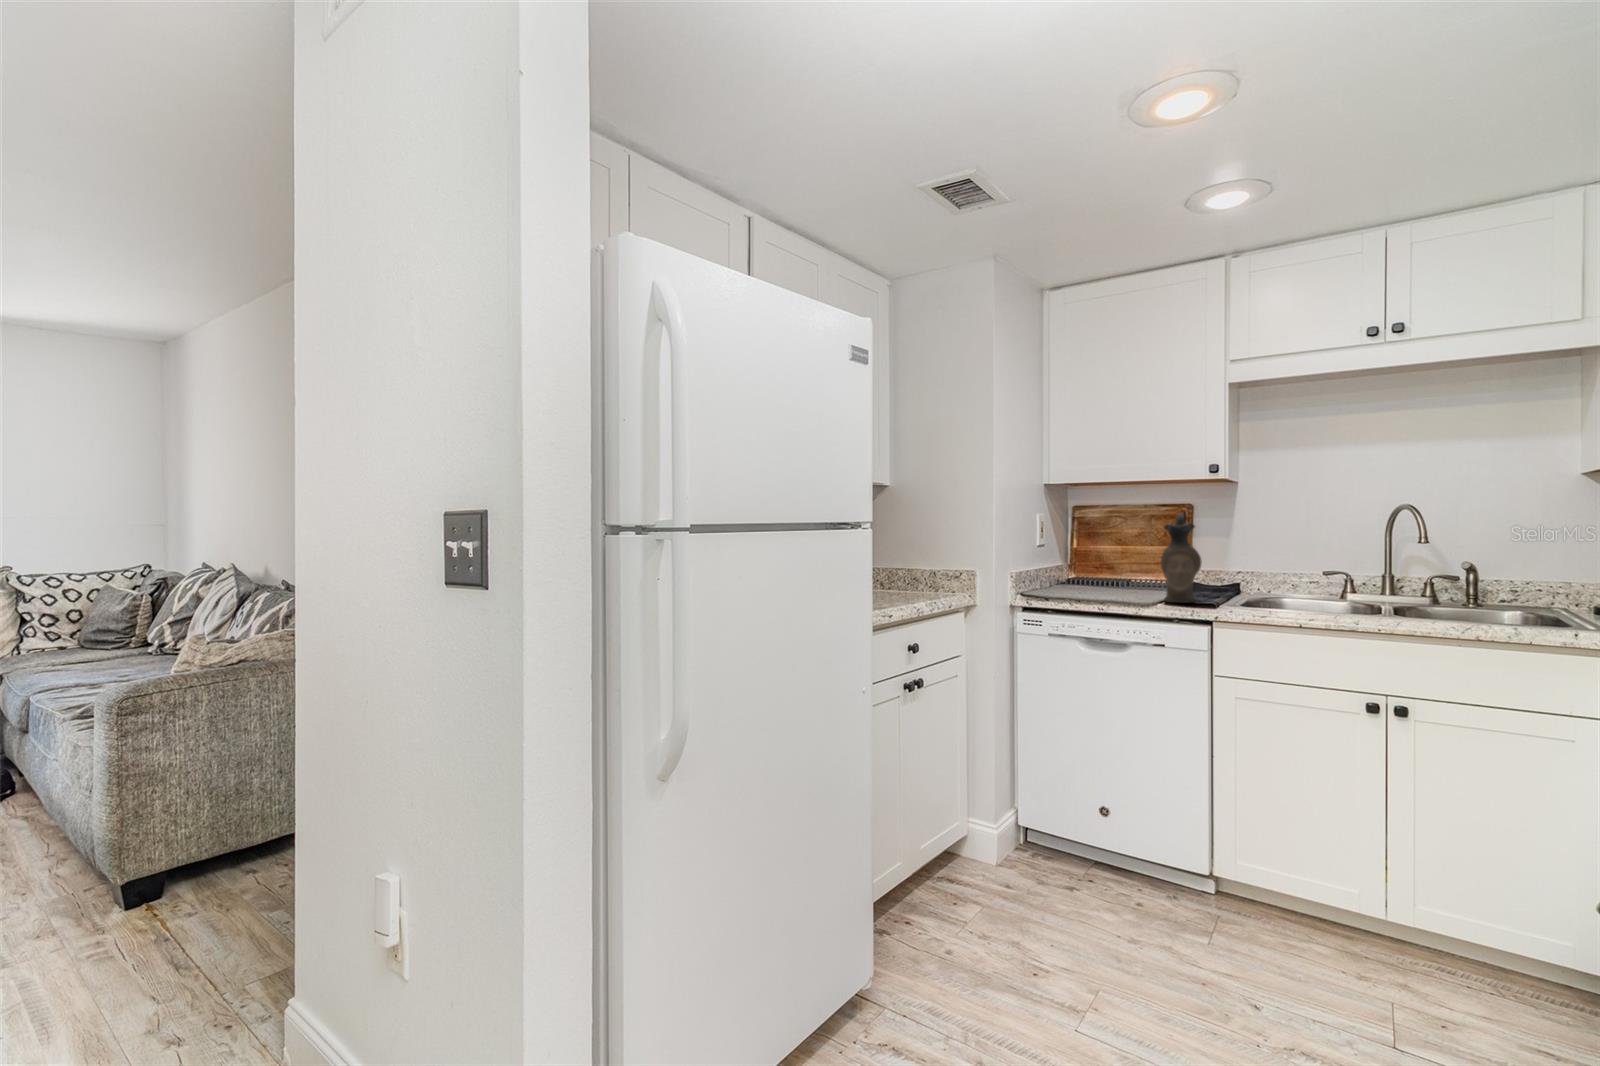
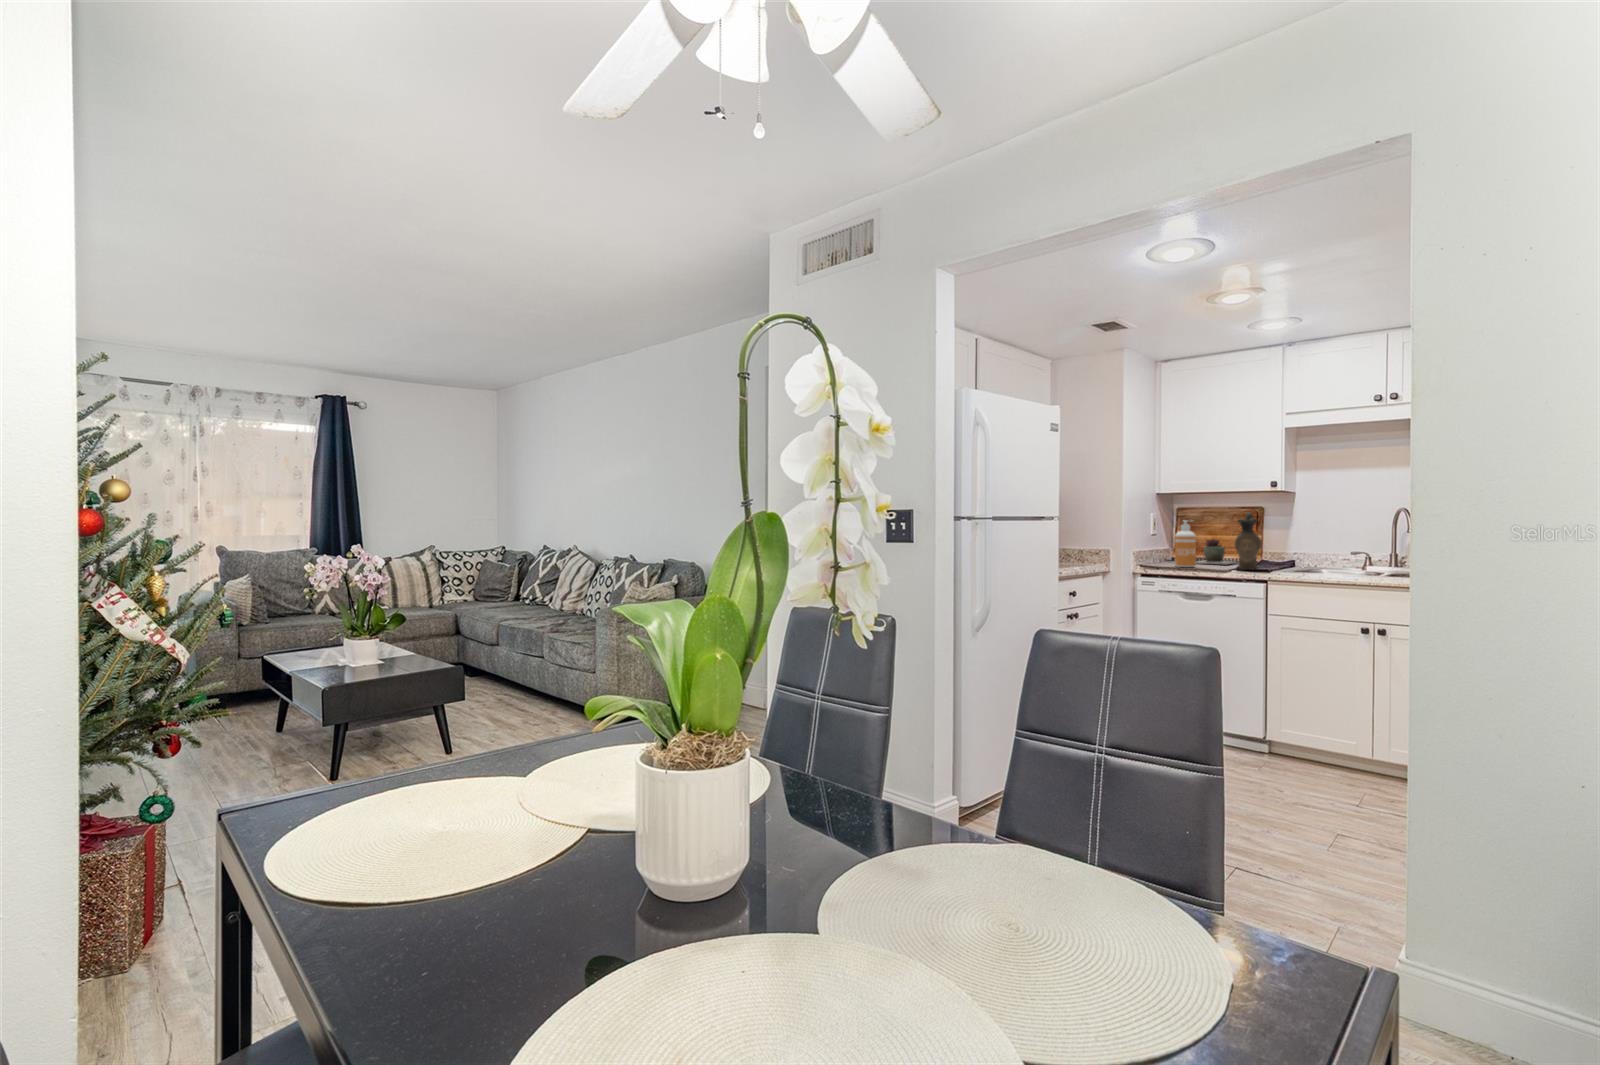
soap dispenser: none [1071,526,1102,599] -> present [1175,520,1196,567]
succulent plant: none [1099,552,1158,592] -> present [1196,539,1235,565]

